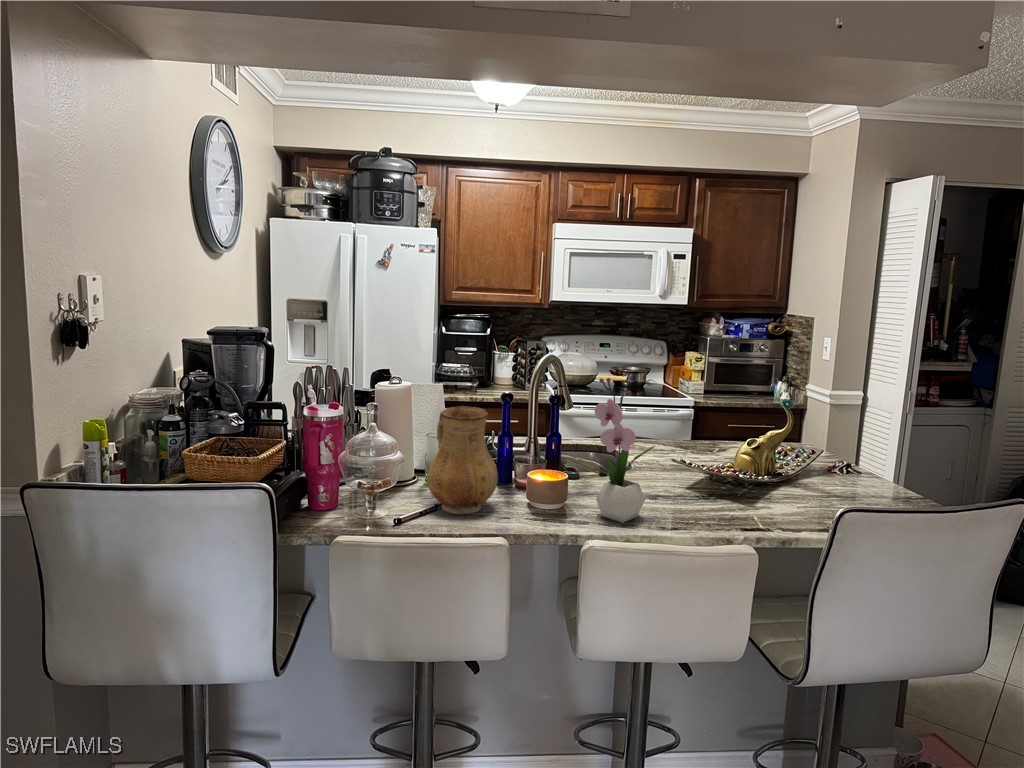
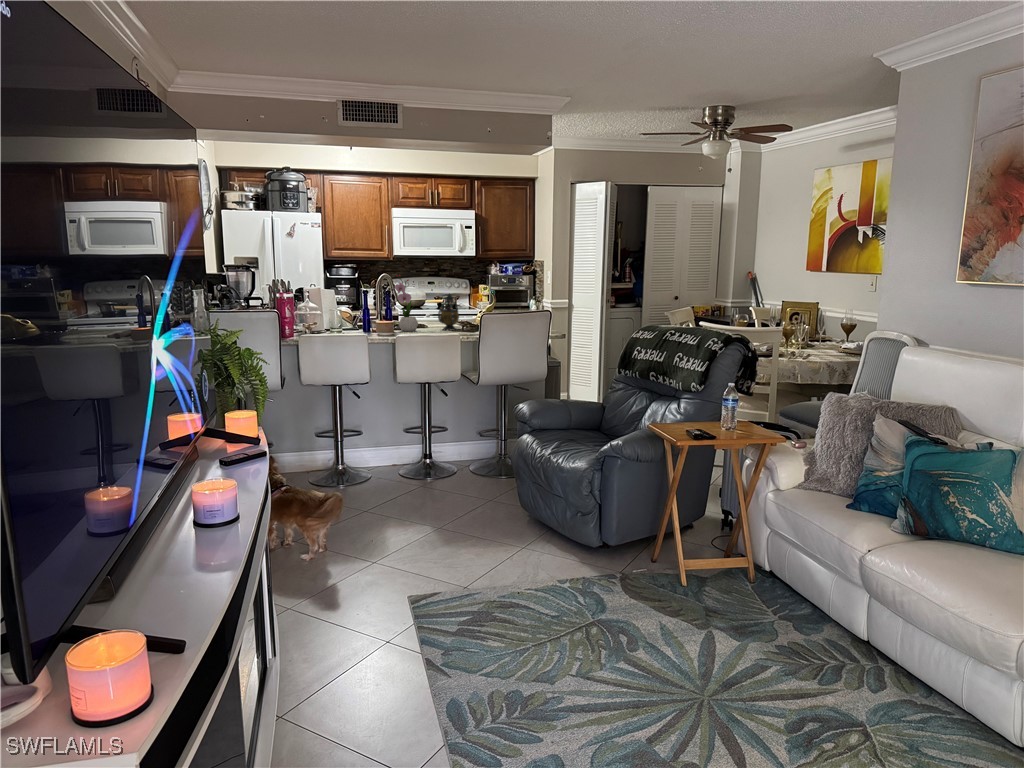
ceramic pitcher: present [427,406,498,514] -> none [330,290,359,332]
teapot: none [696,425,746,519] -> present [438,294,459,330]

